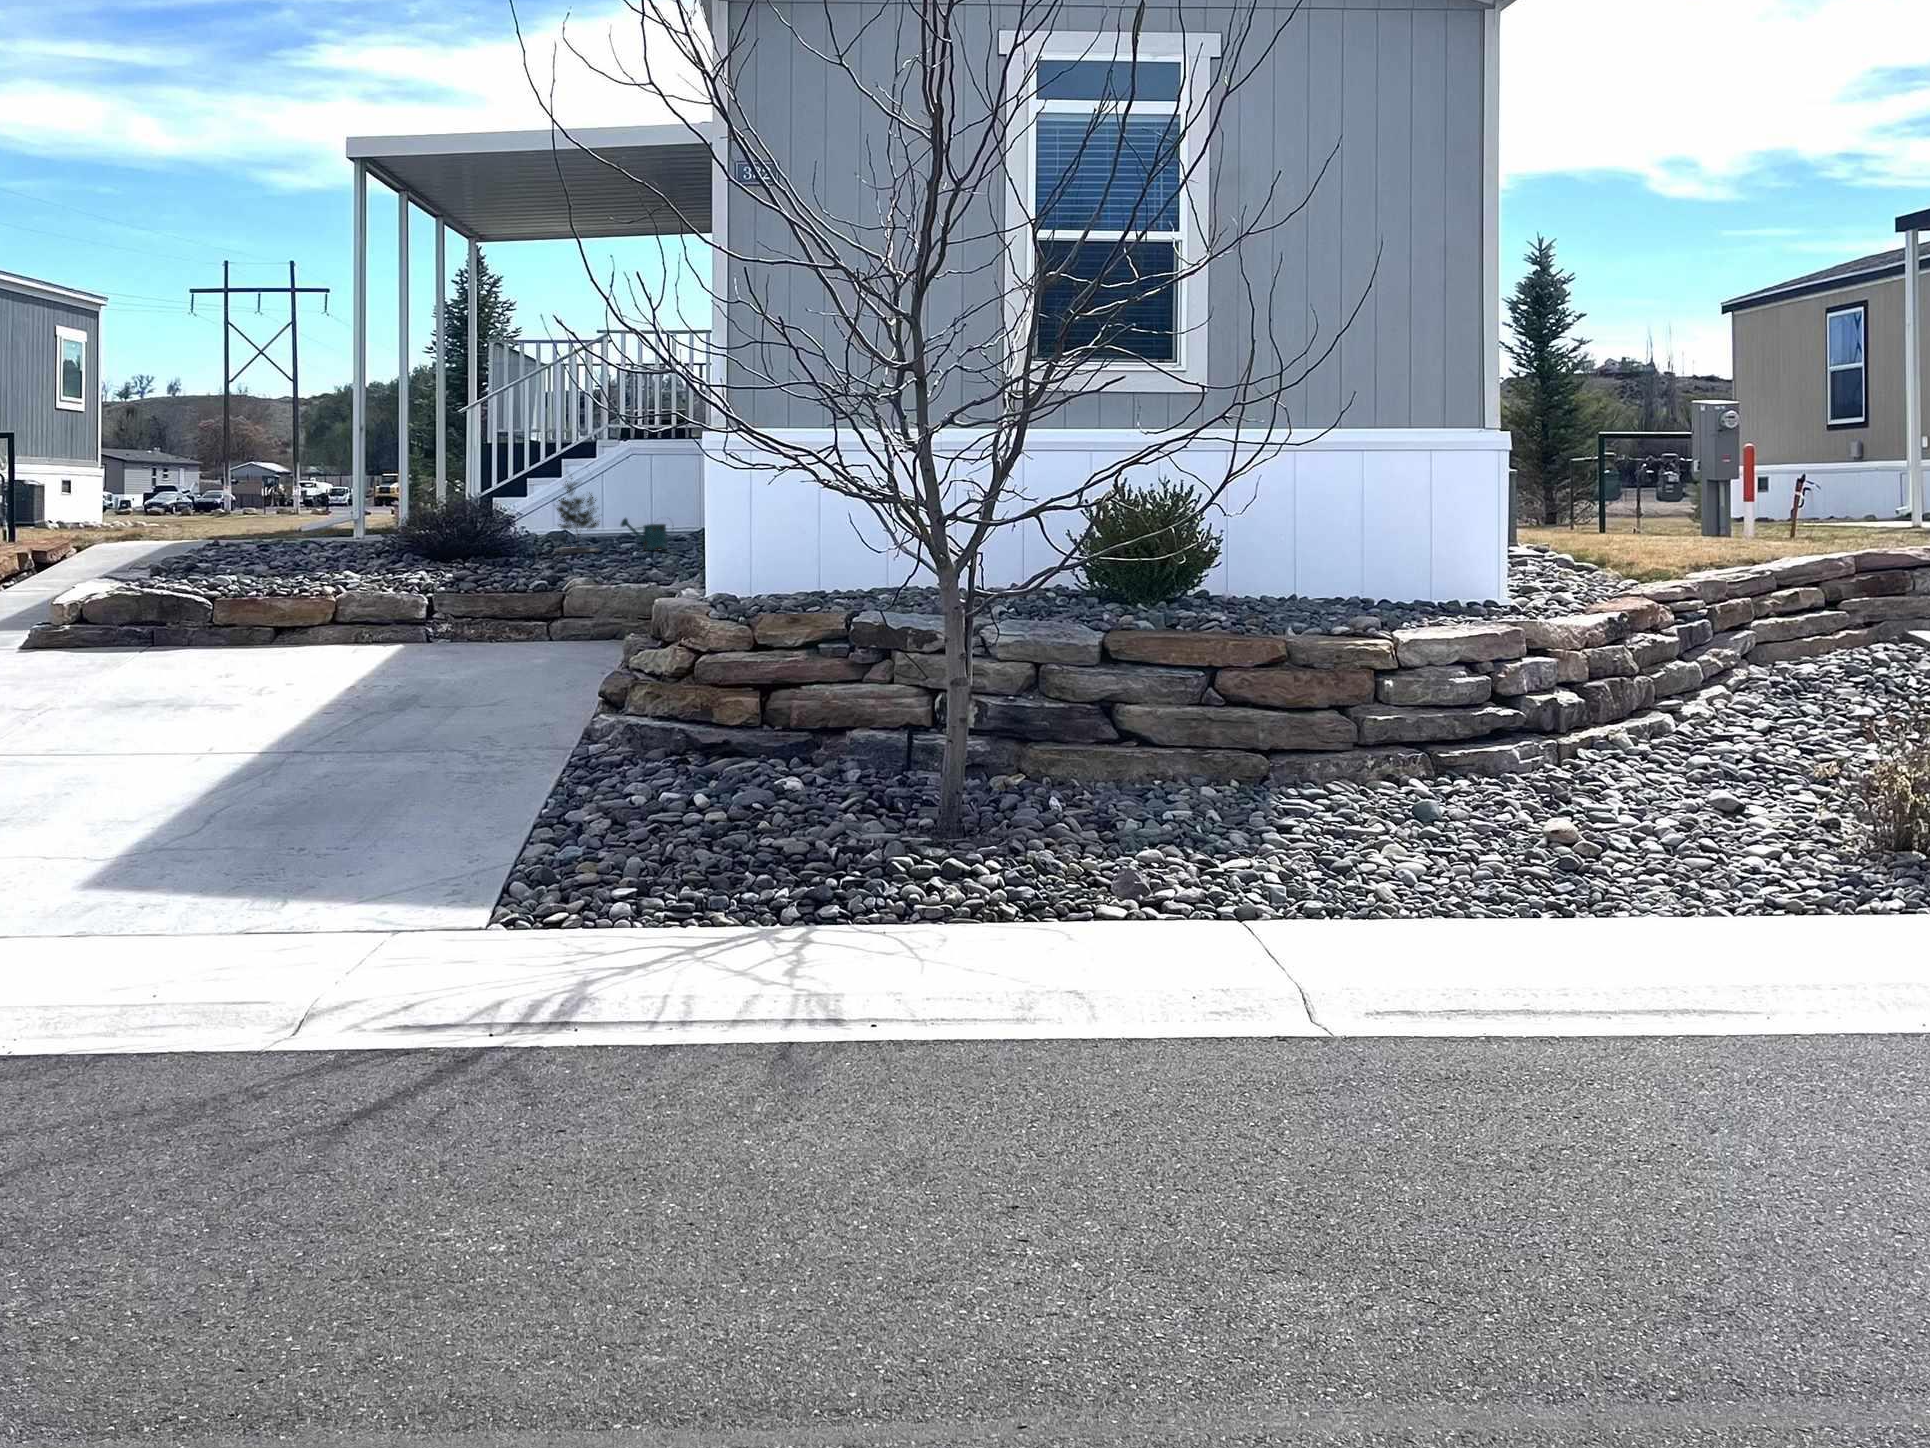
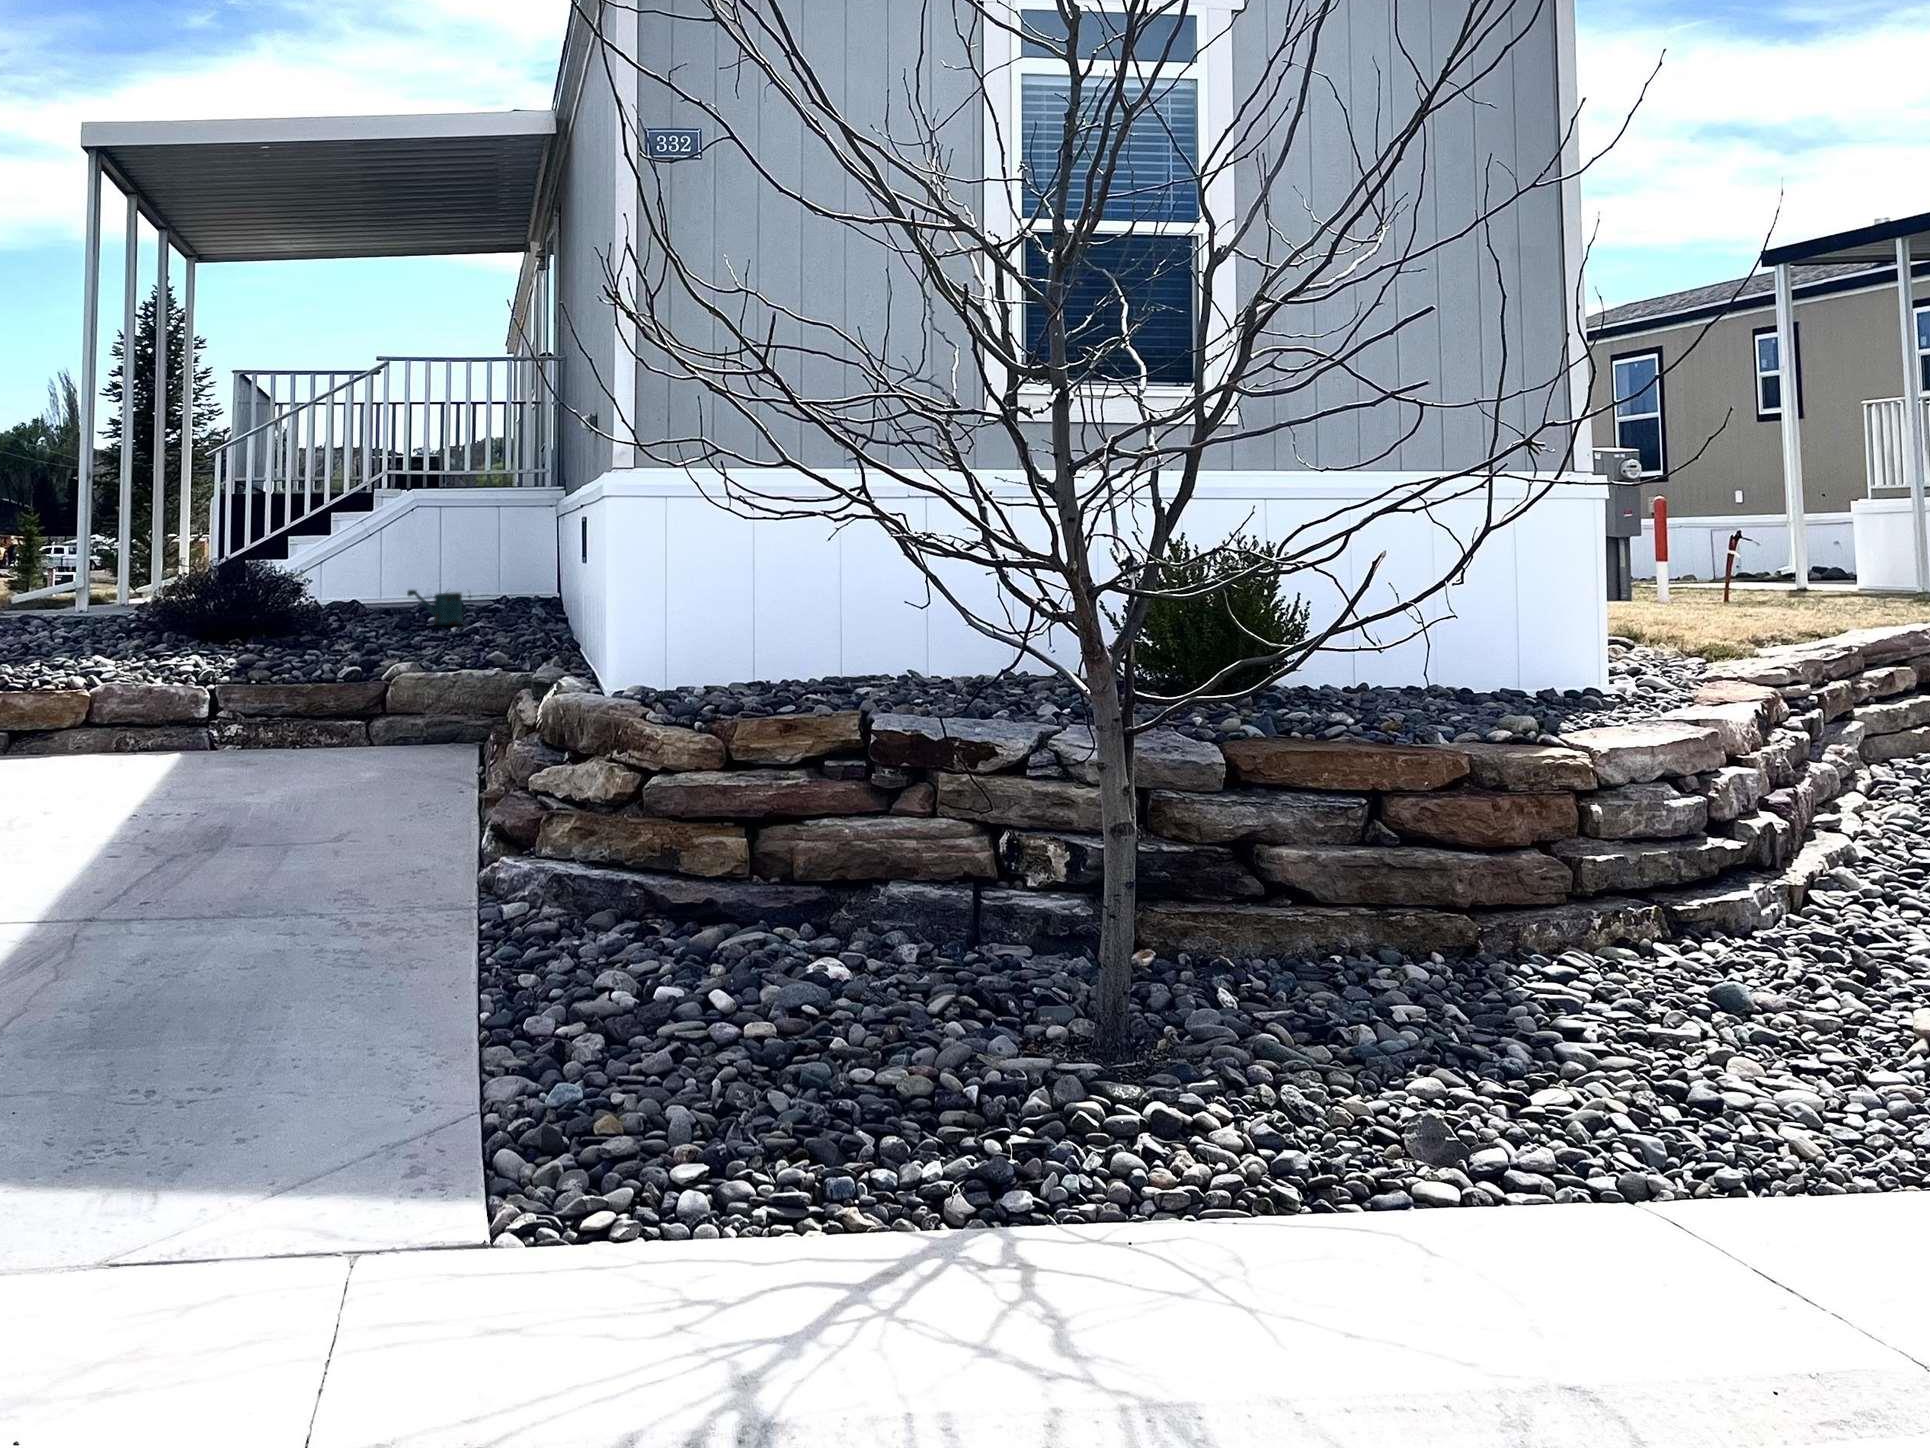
potted tree: present [555,478,600,553] -> none [326,529,387,629]

